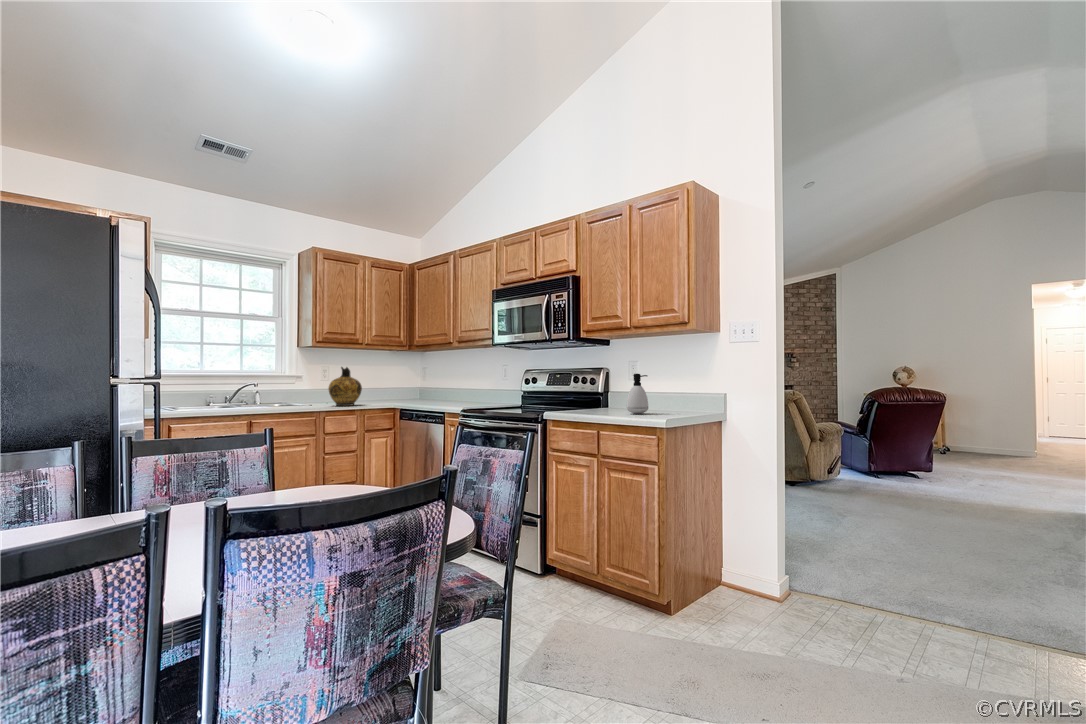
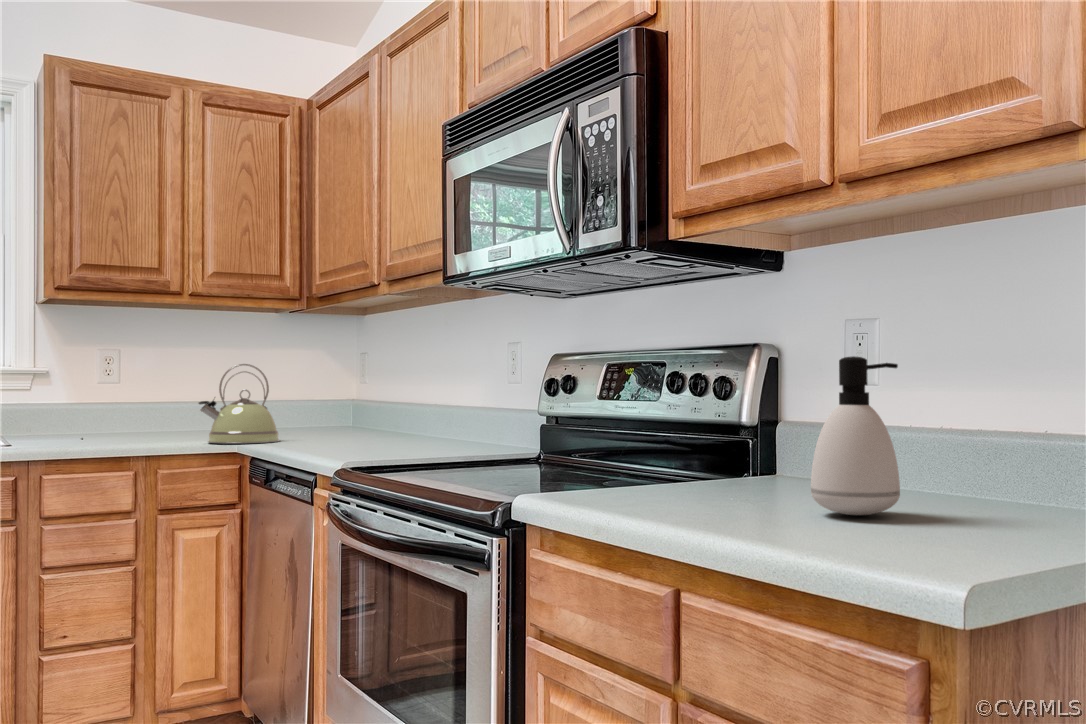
ceramic jug: present [328,367,362,406] -> none [63,348,150,448]
kettle: none [379,372,410,404] -> present [199,364,279,444]

